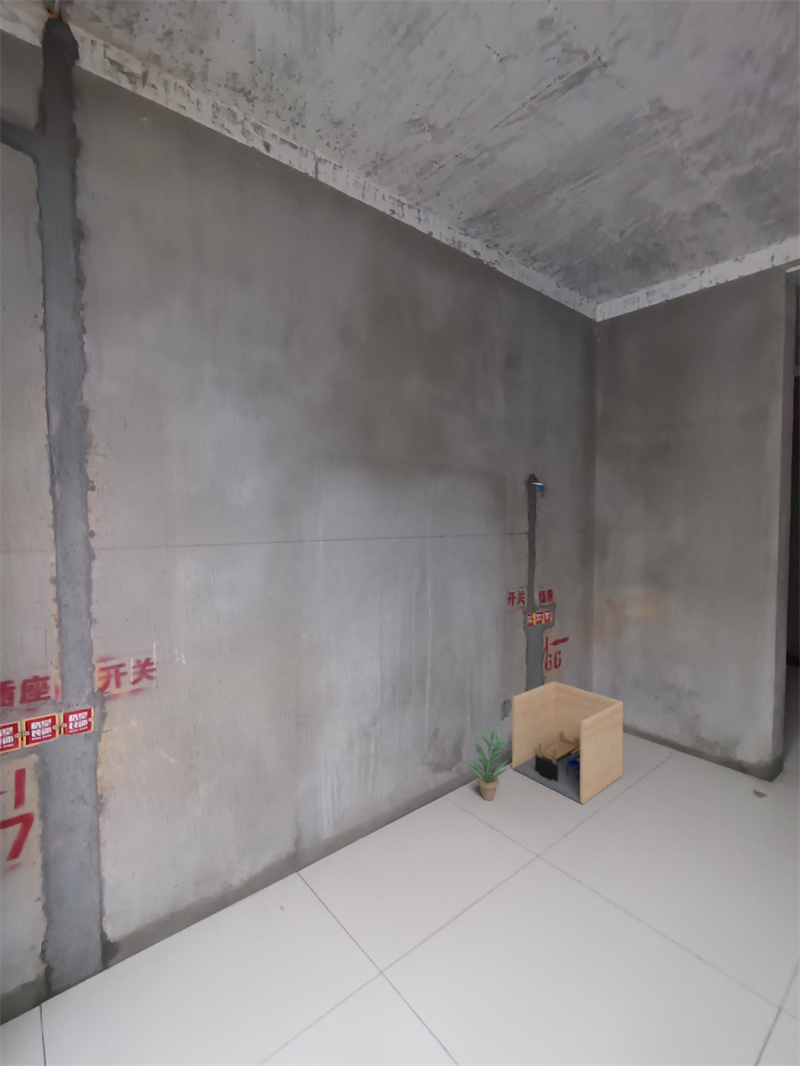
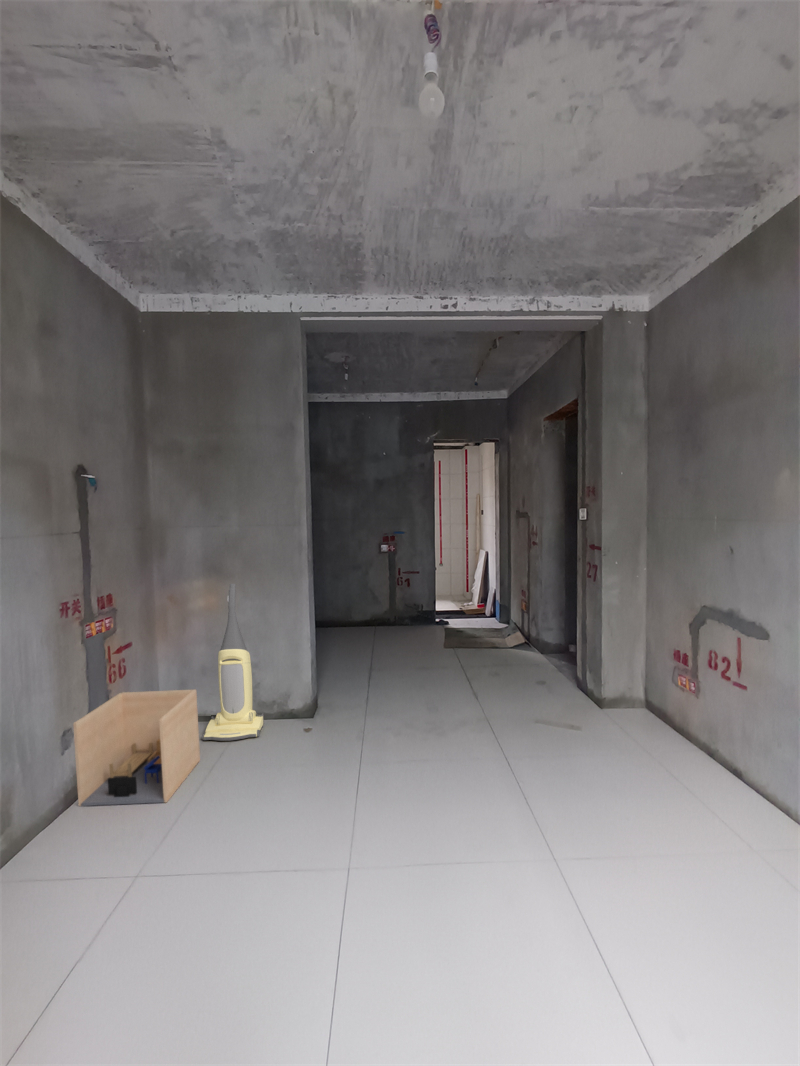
vacuum cleaner: none [628,597,703,778] -> present [202,584,264,741]
potted plant: present [468,727,508,801] -> none [16,759,80,854]

